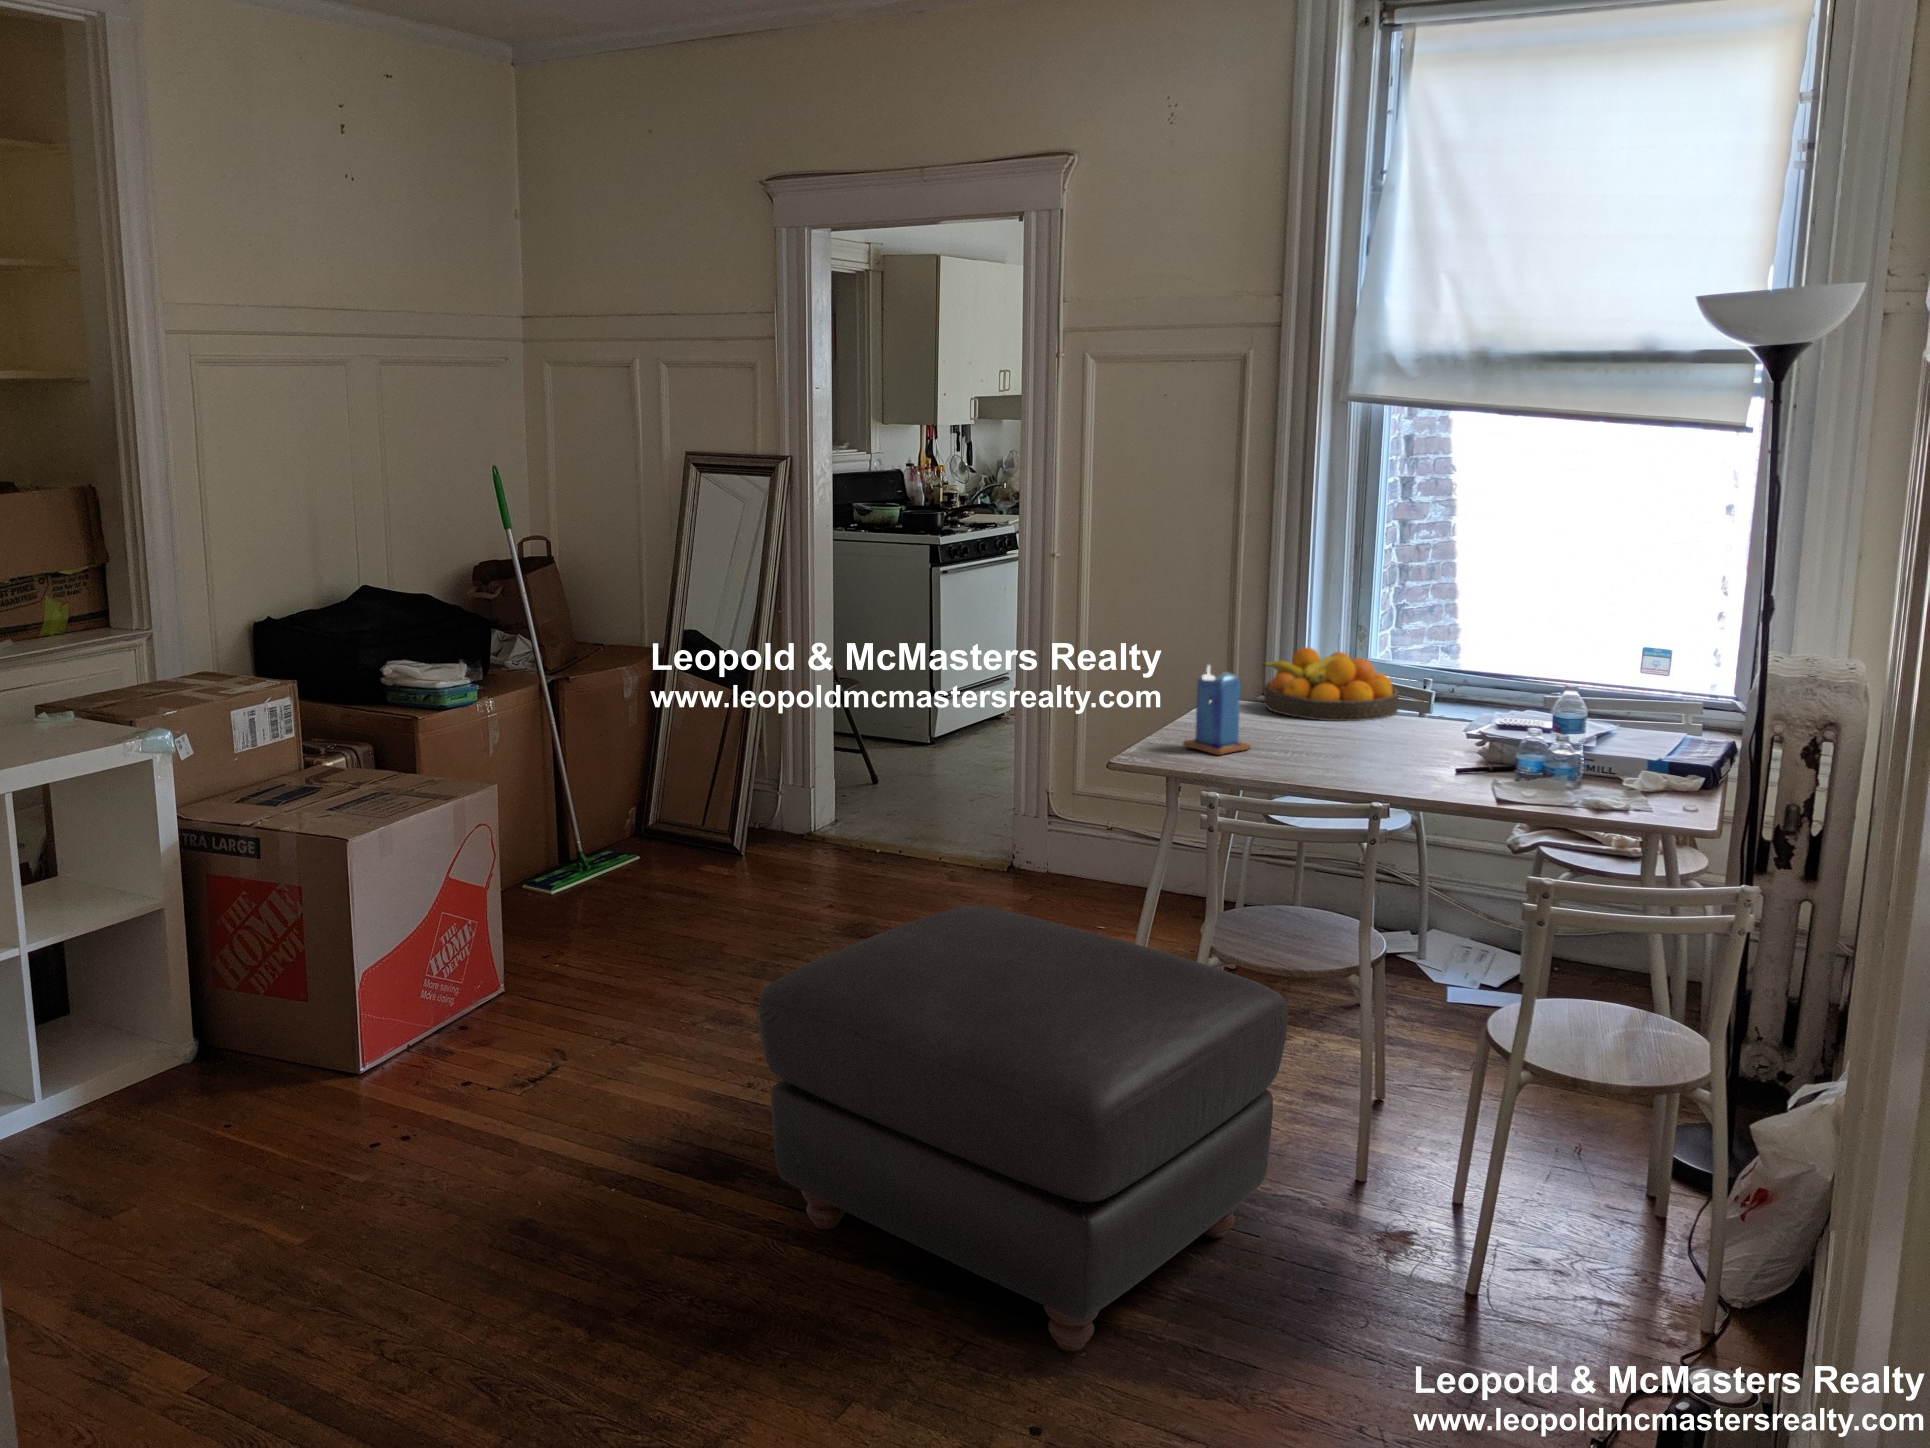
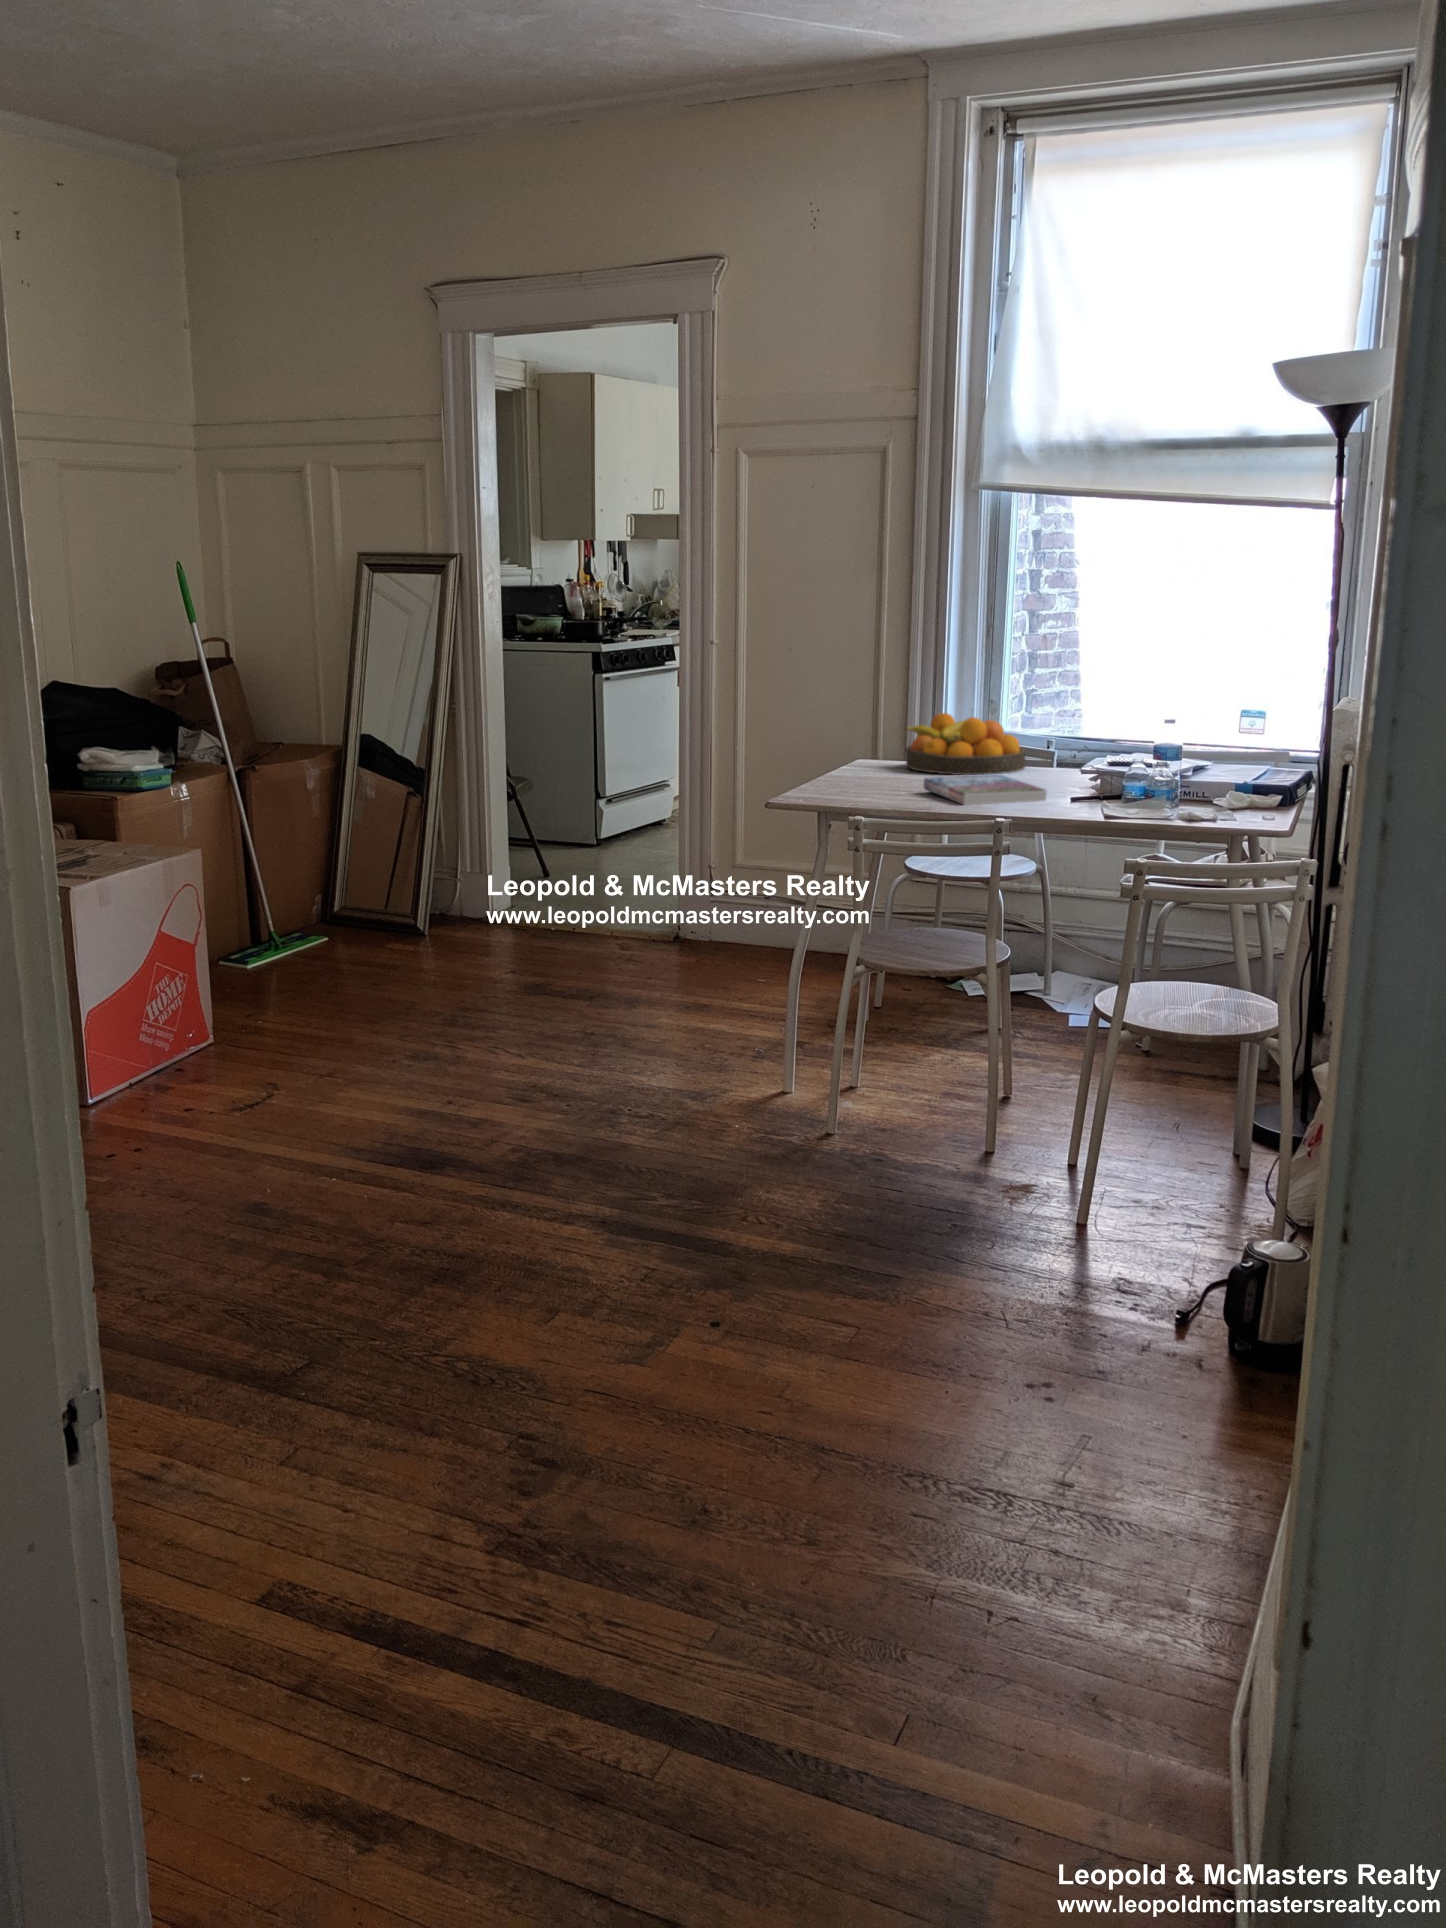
candle: present [1183,666,1251,755] -> none [833,716,893,796]
book: none [1285,732,1427,775] -> present [924,775,1046,805]
ottoman: present [758,905,1288,1351] -> none [460,926,926,1277]

